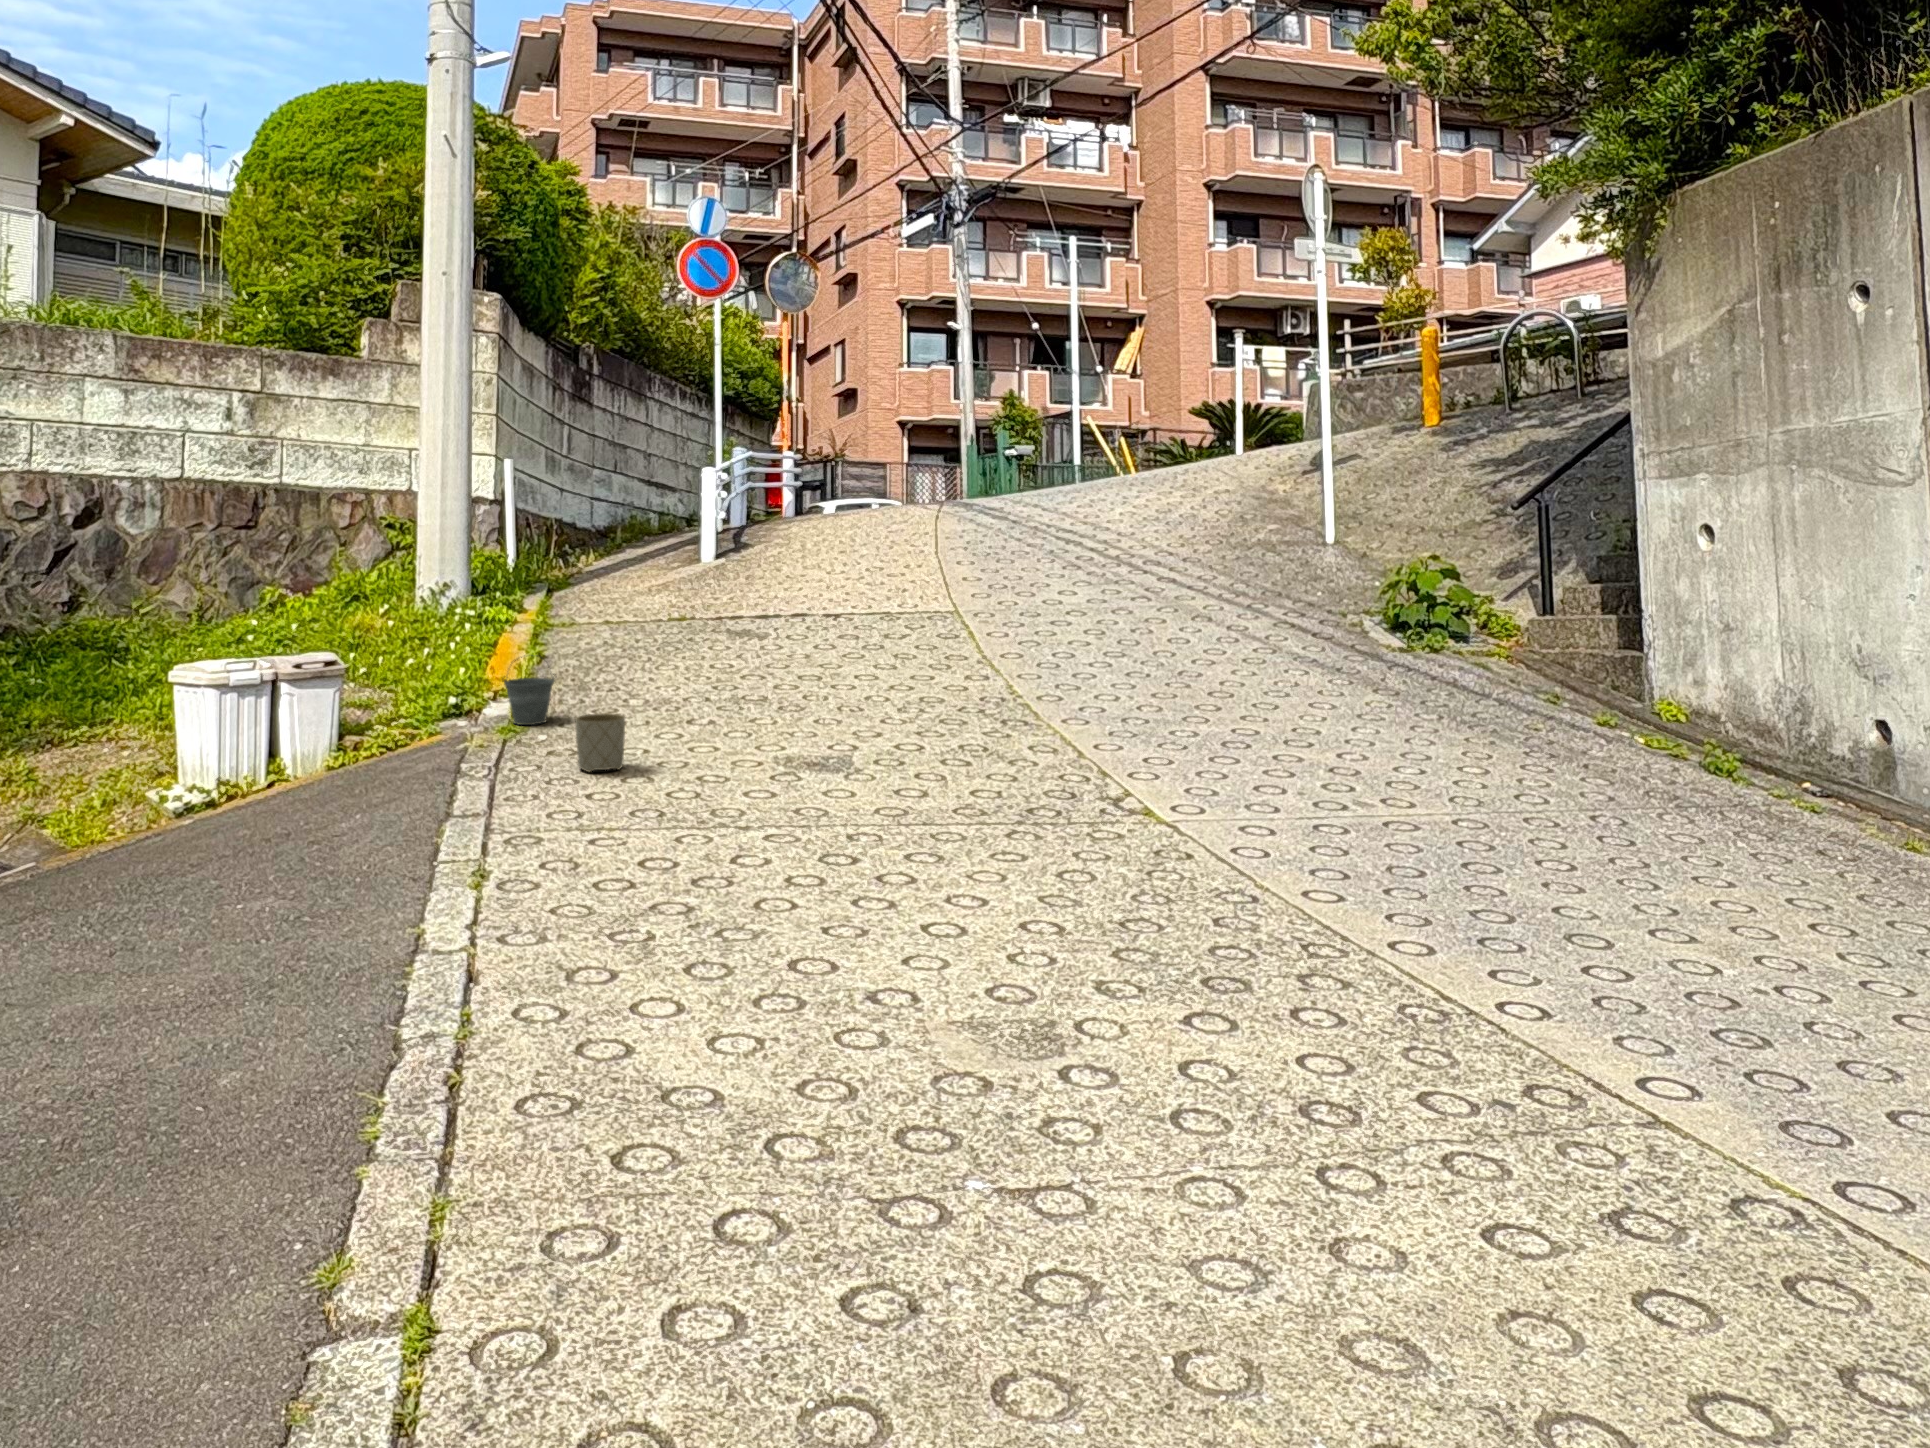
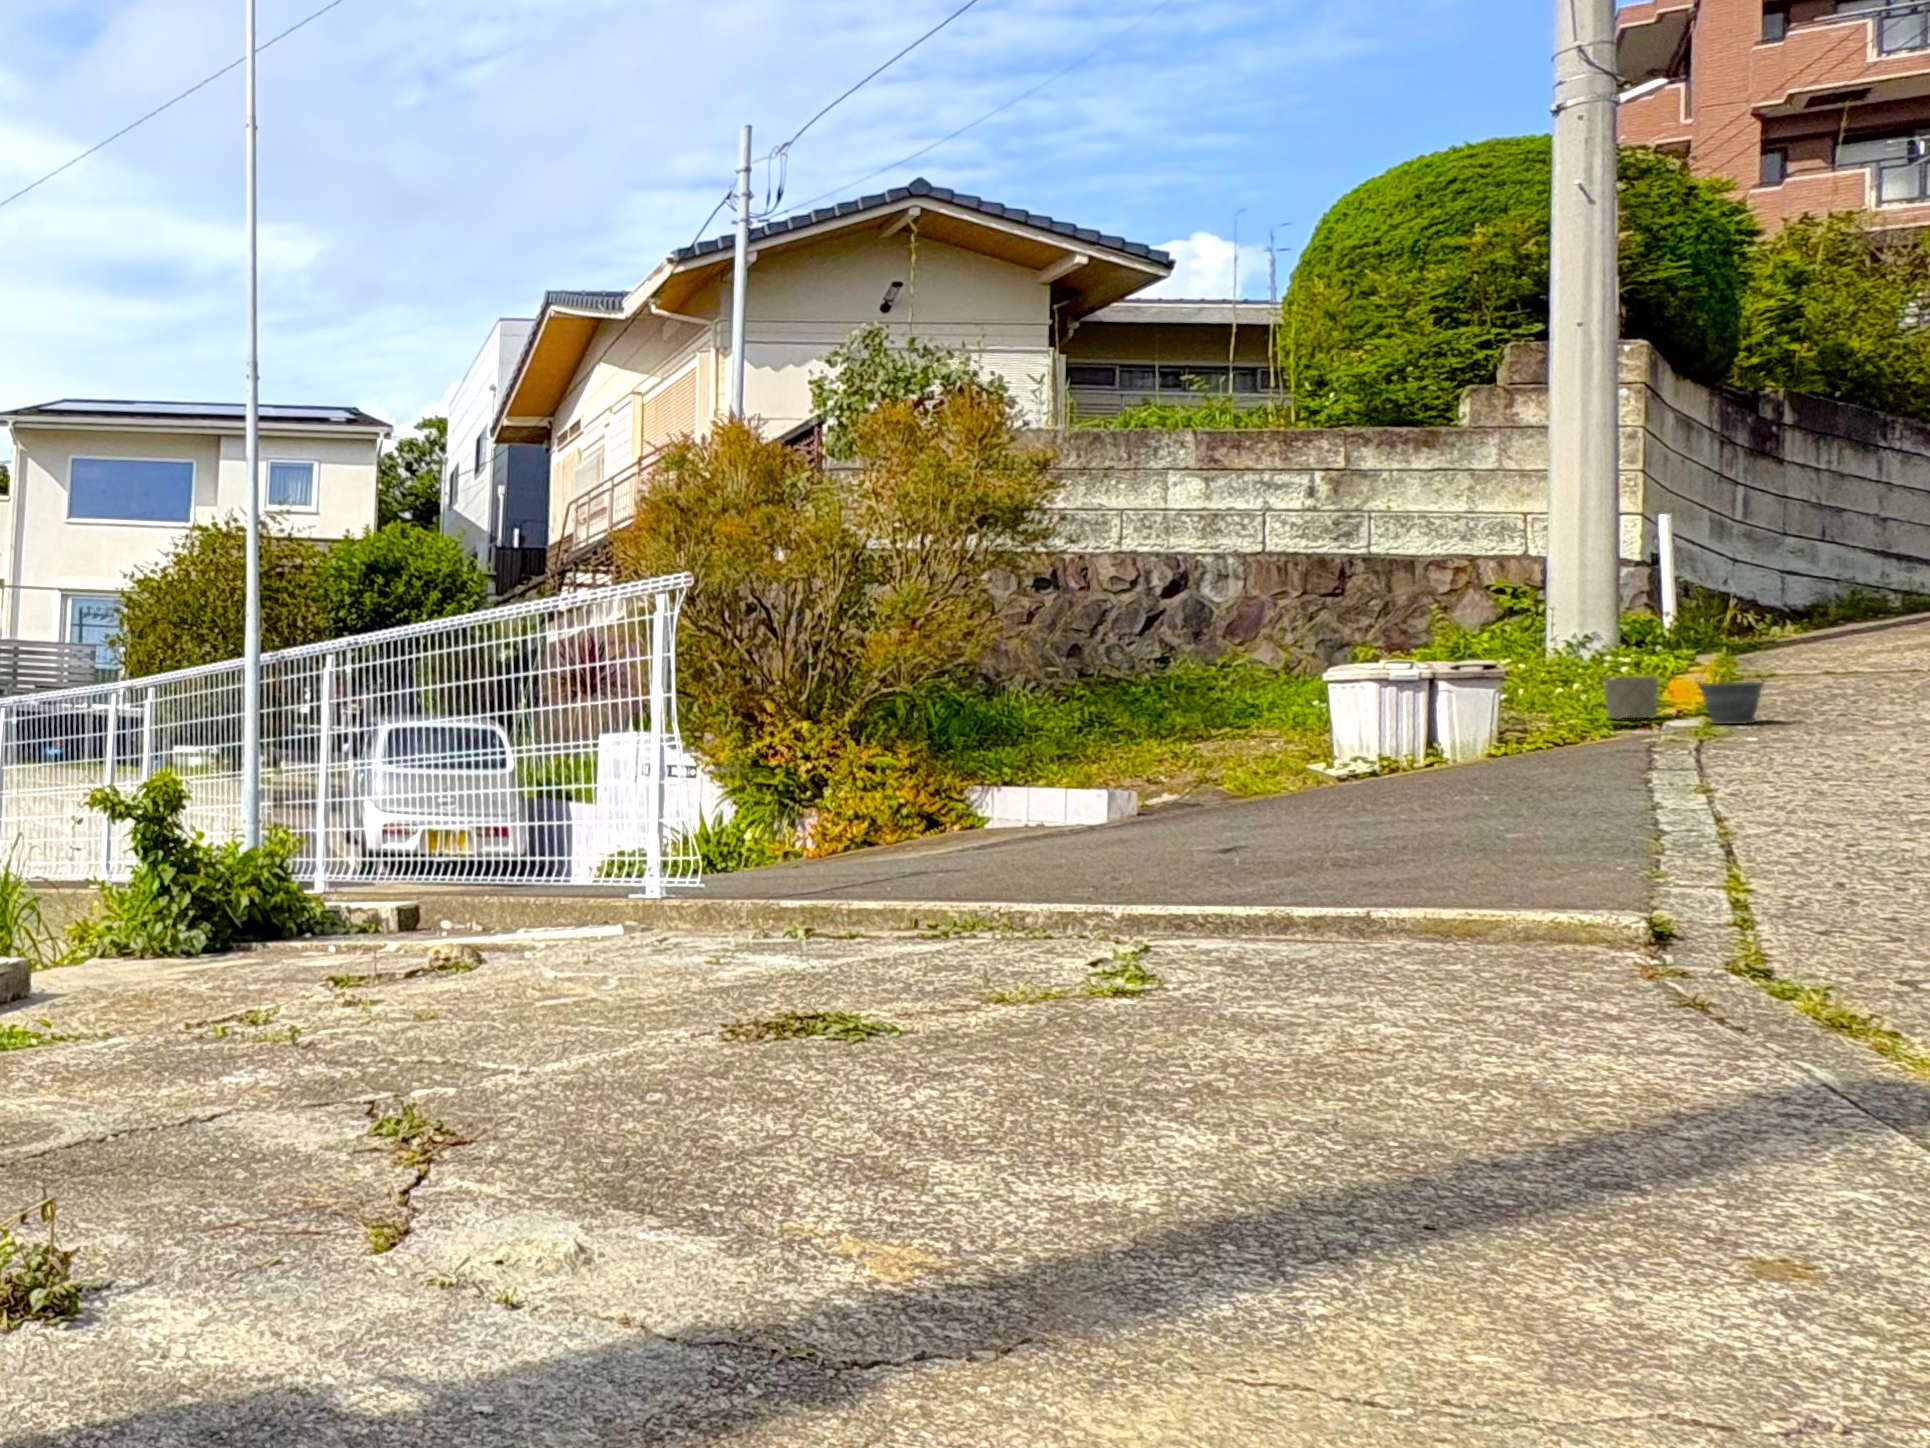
planter: present [575,713,625,773] -> present [1603,676,1658,719]

